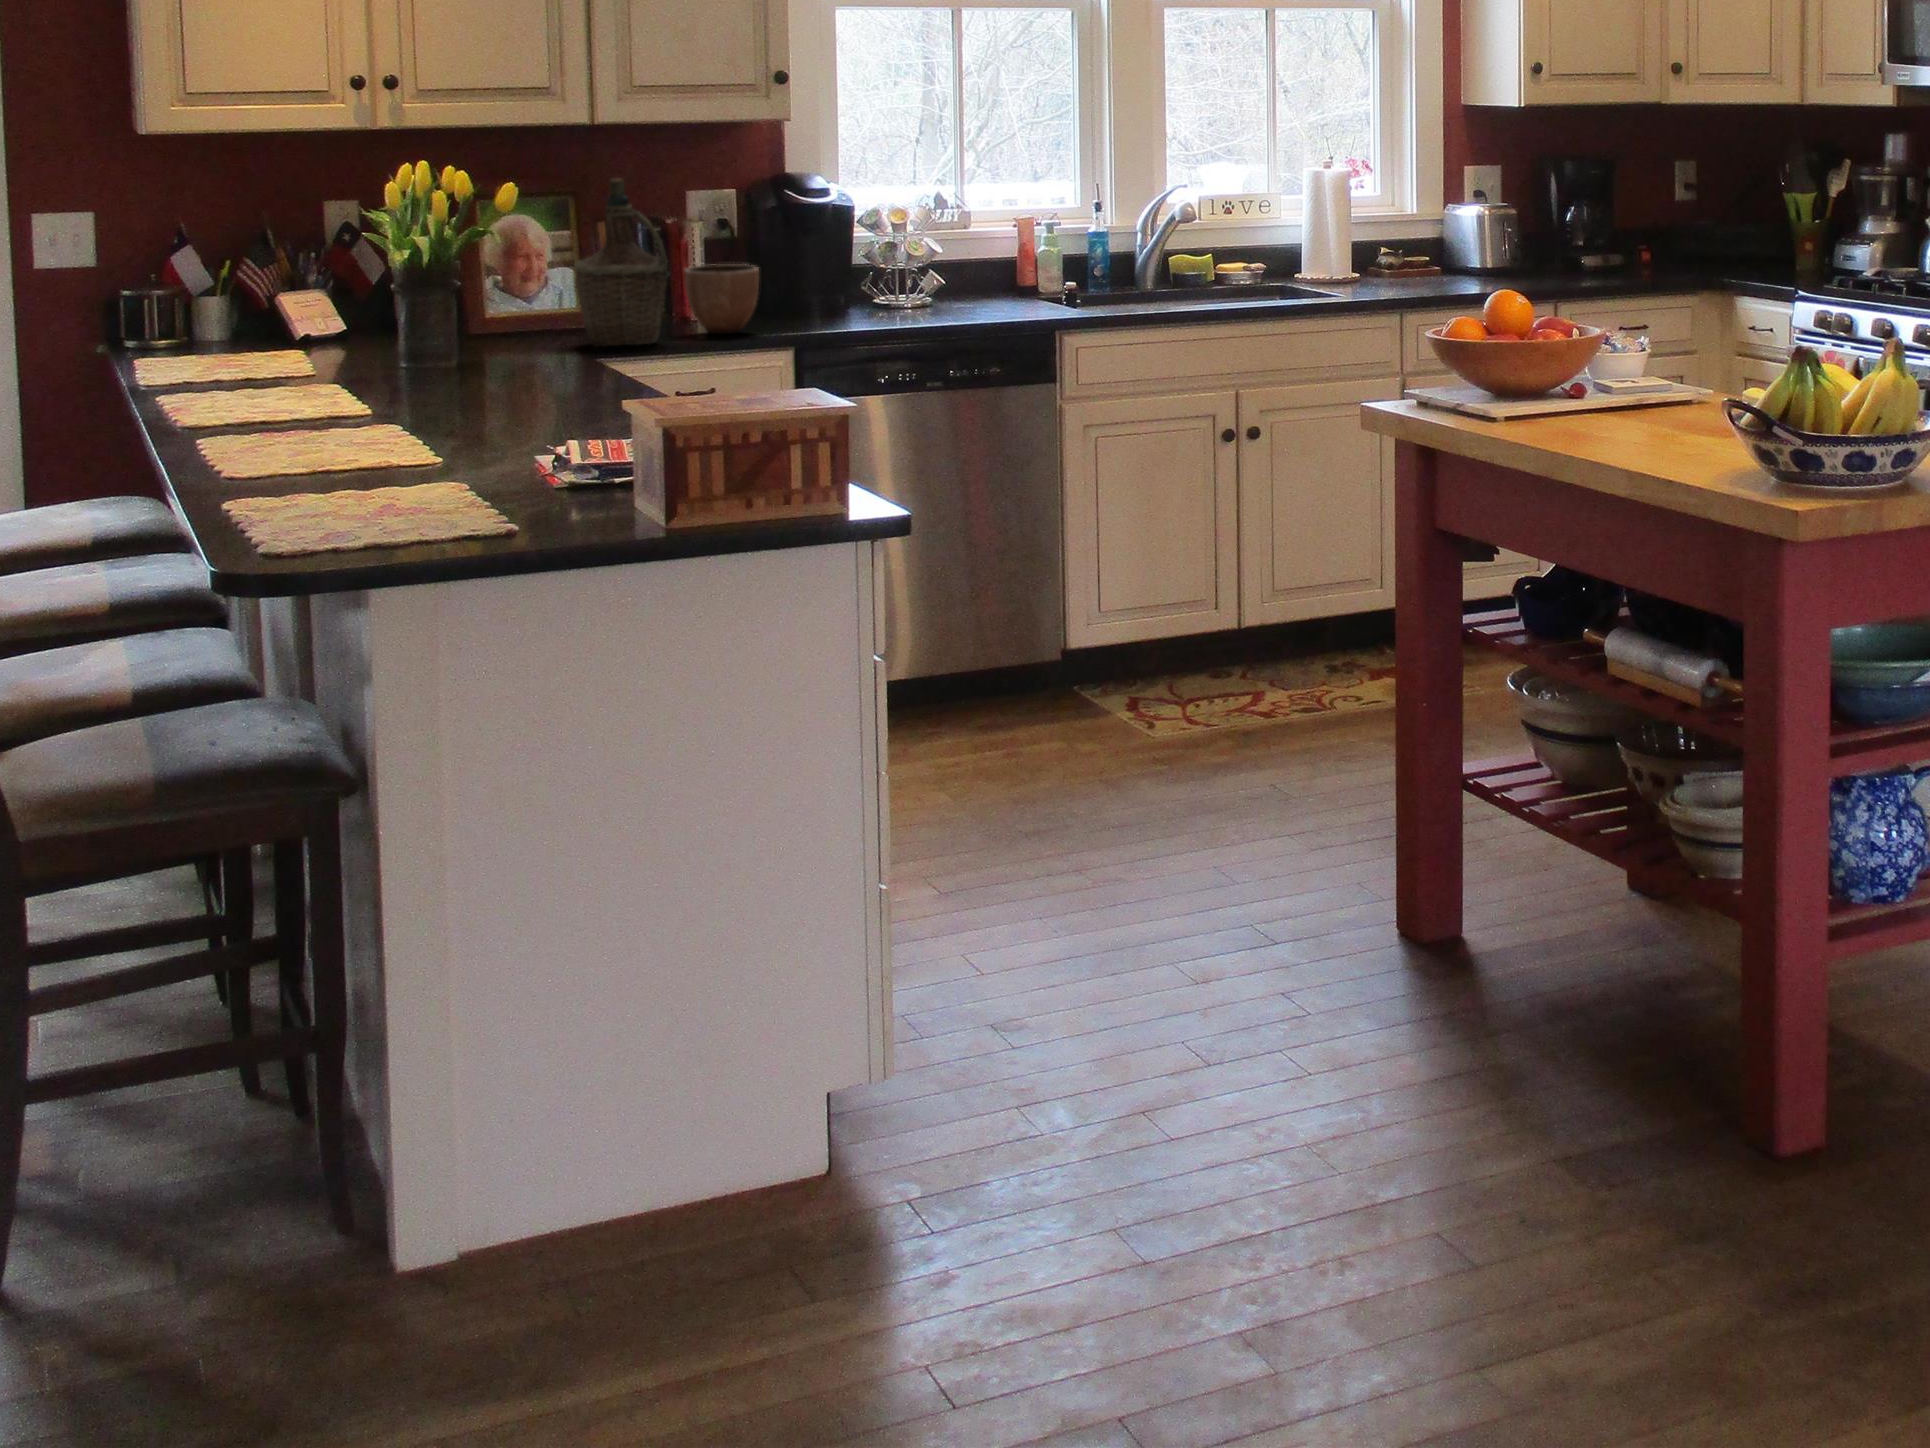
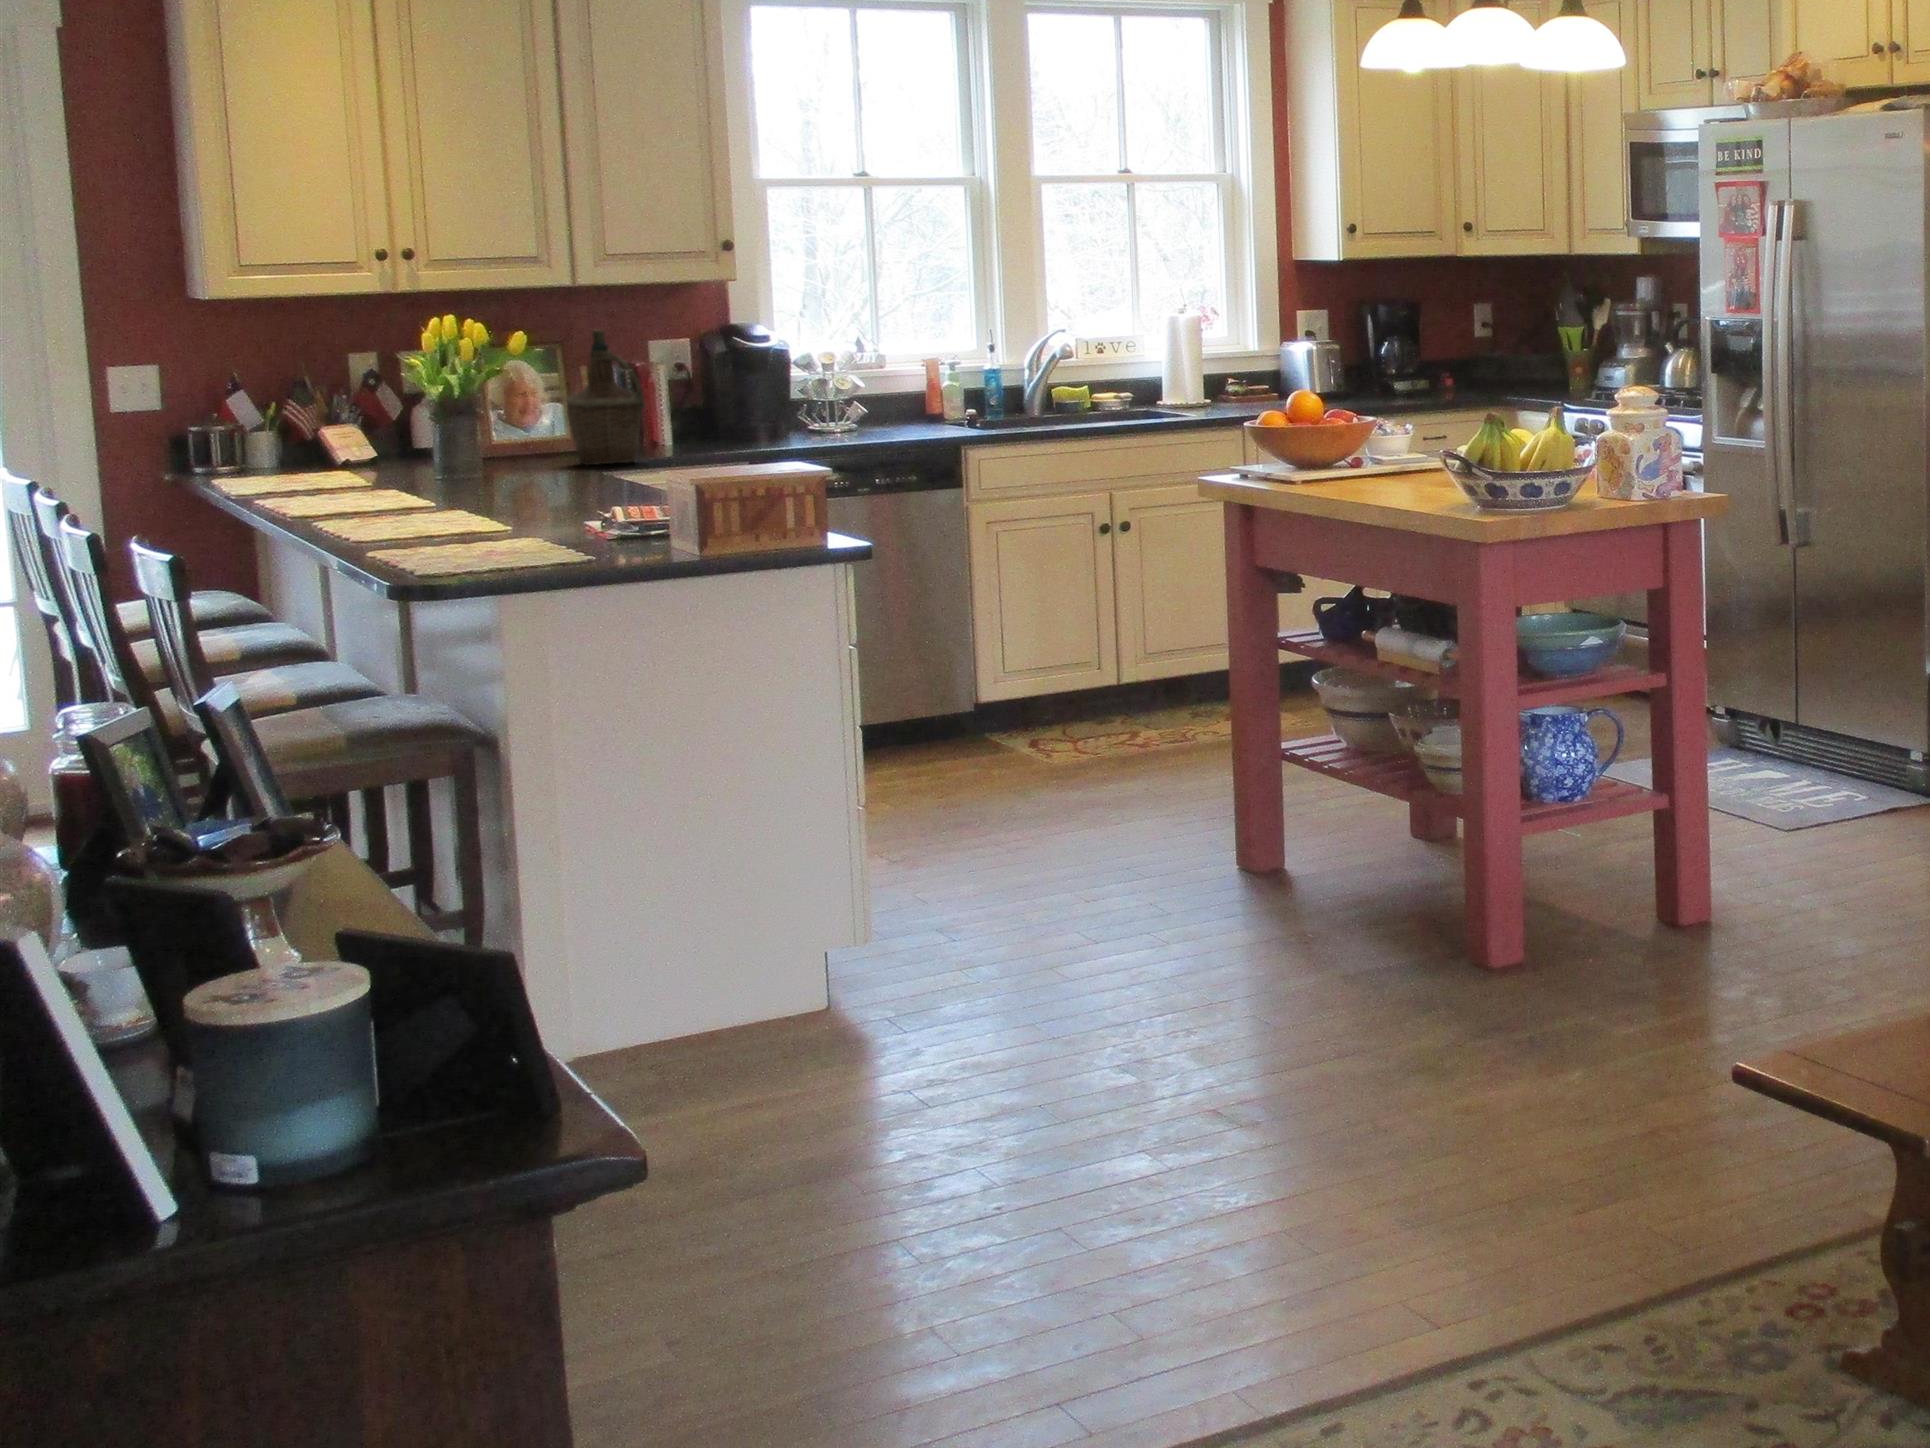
decorative bowl: present [685,264,759,334] -> none [653,399,716,456]

